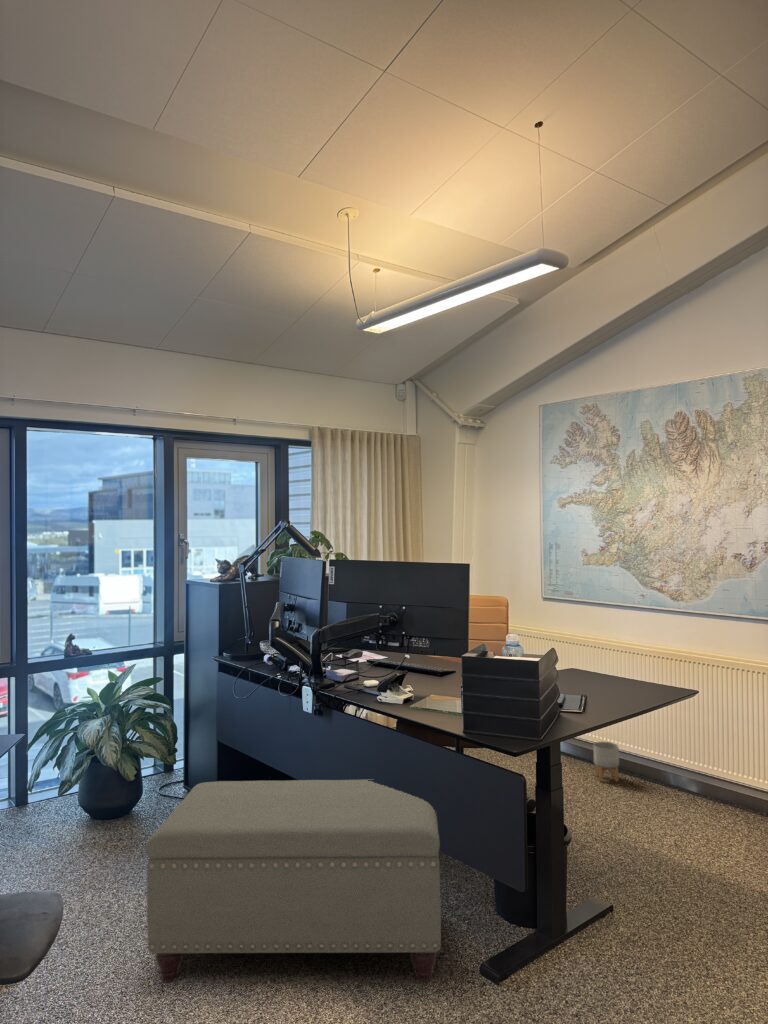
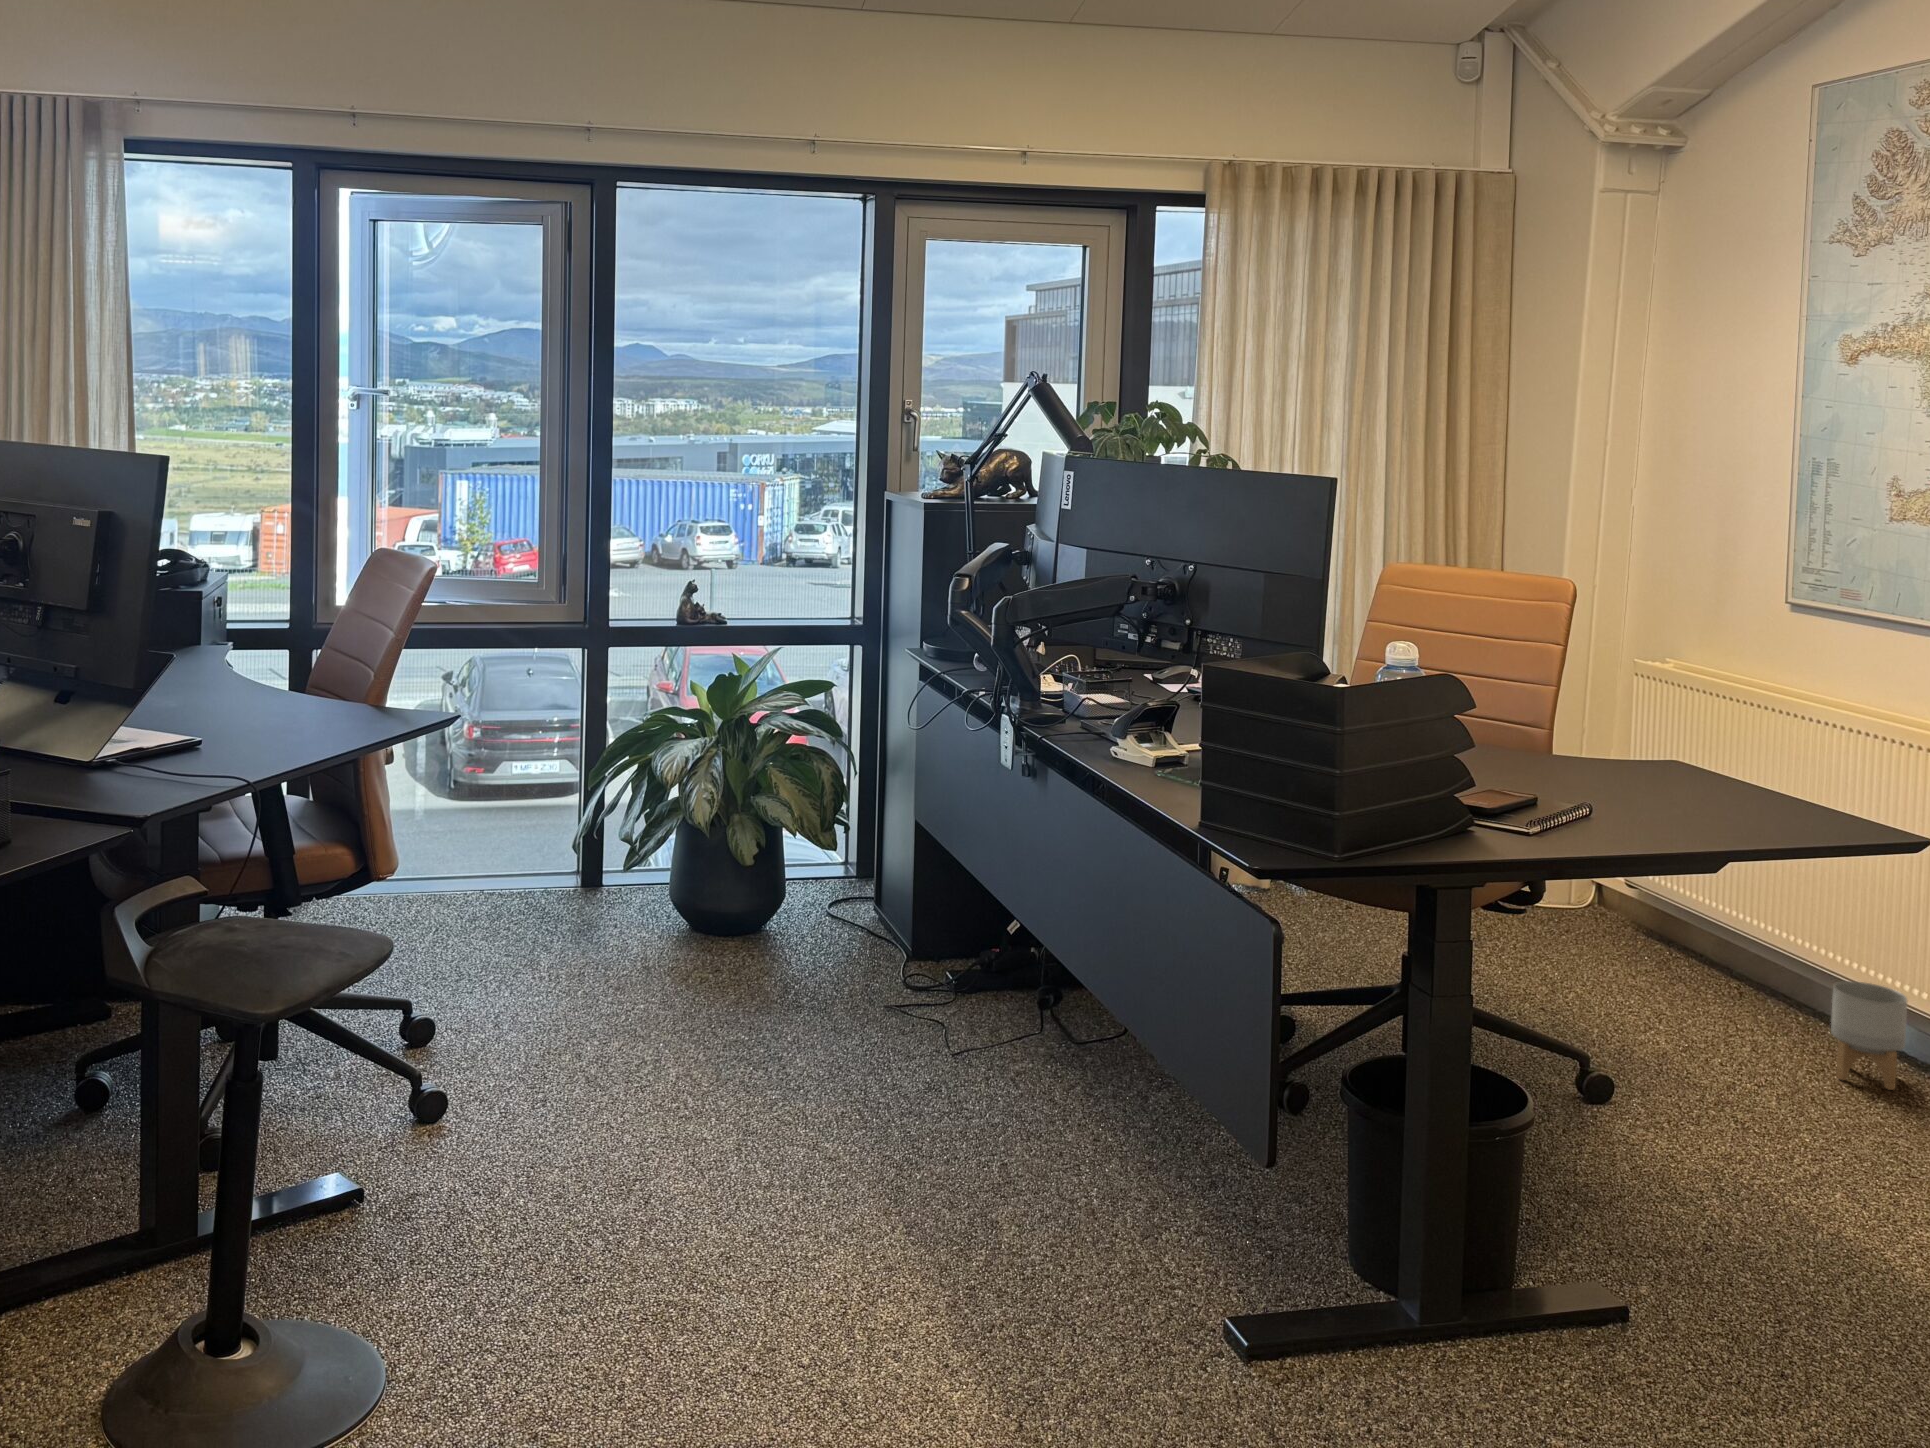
ottoman: present [146,779,441,983] -> none [637,871,1230,1323]

